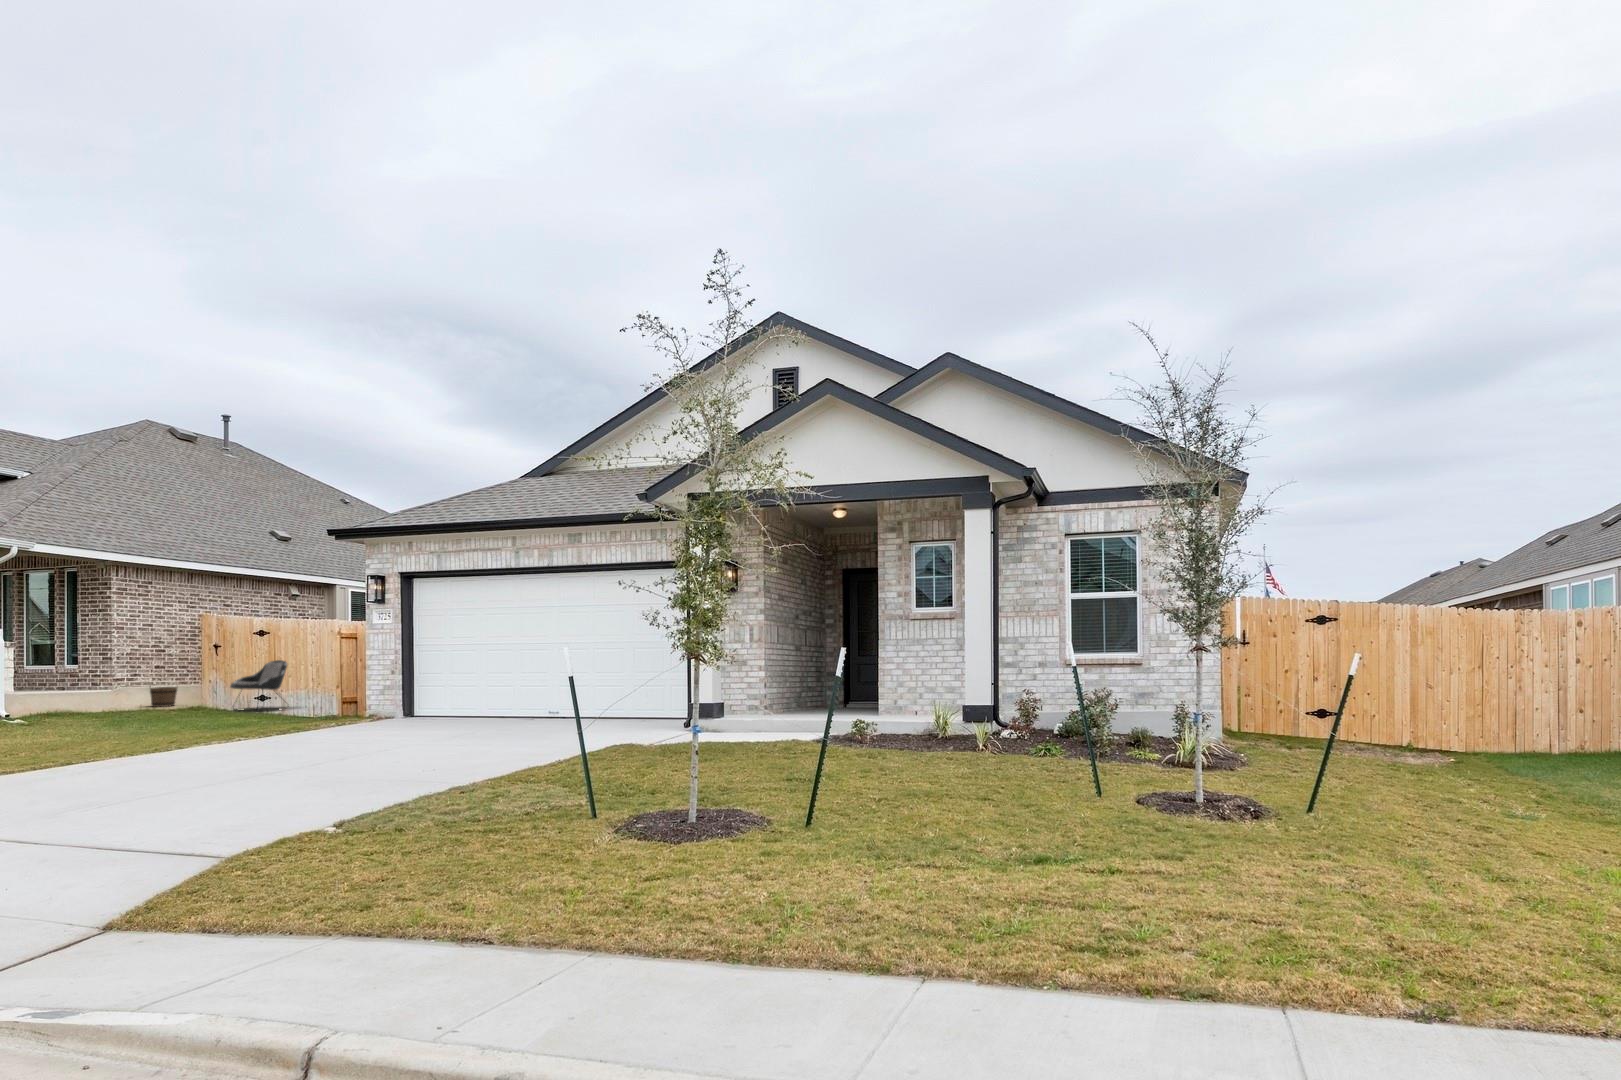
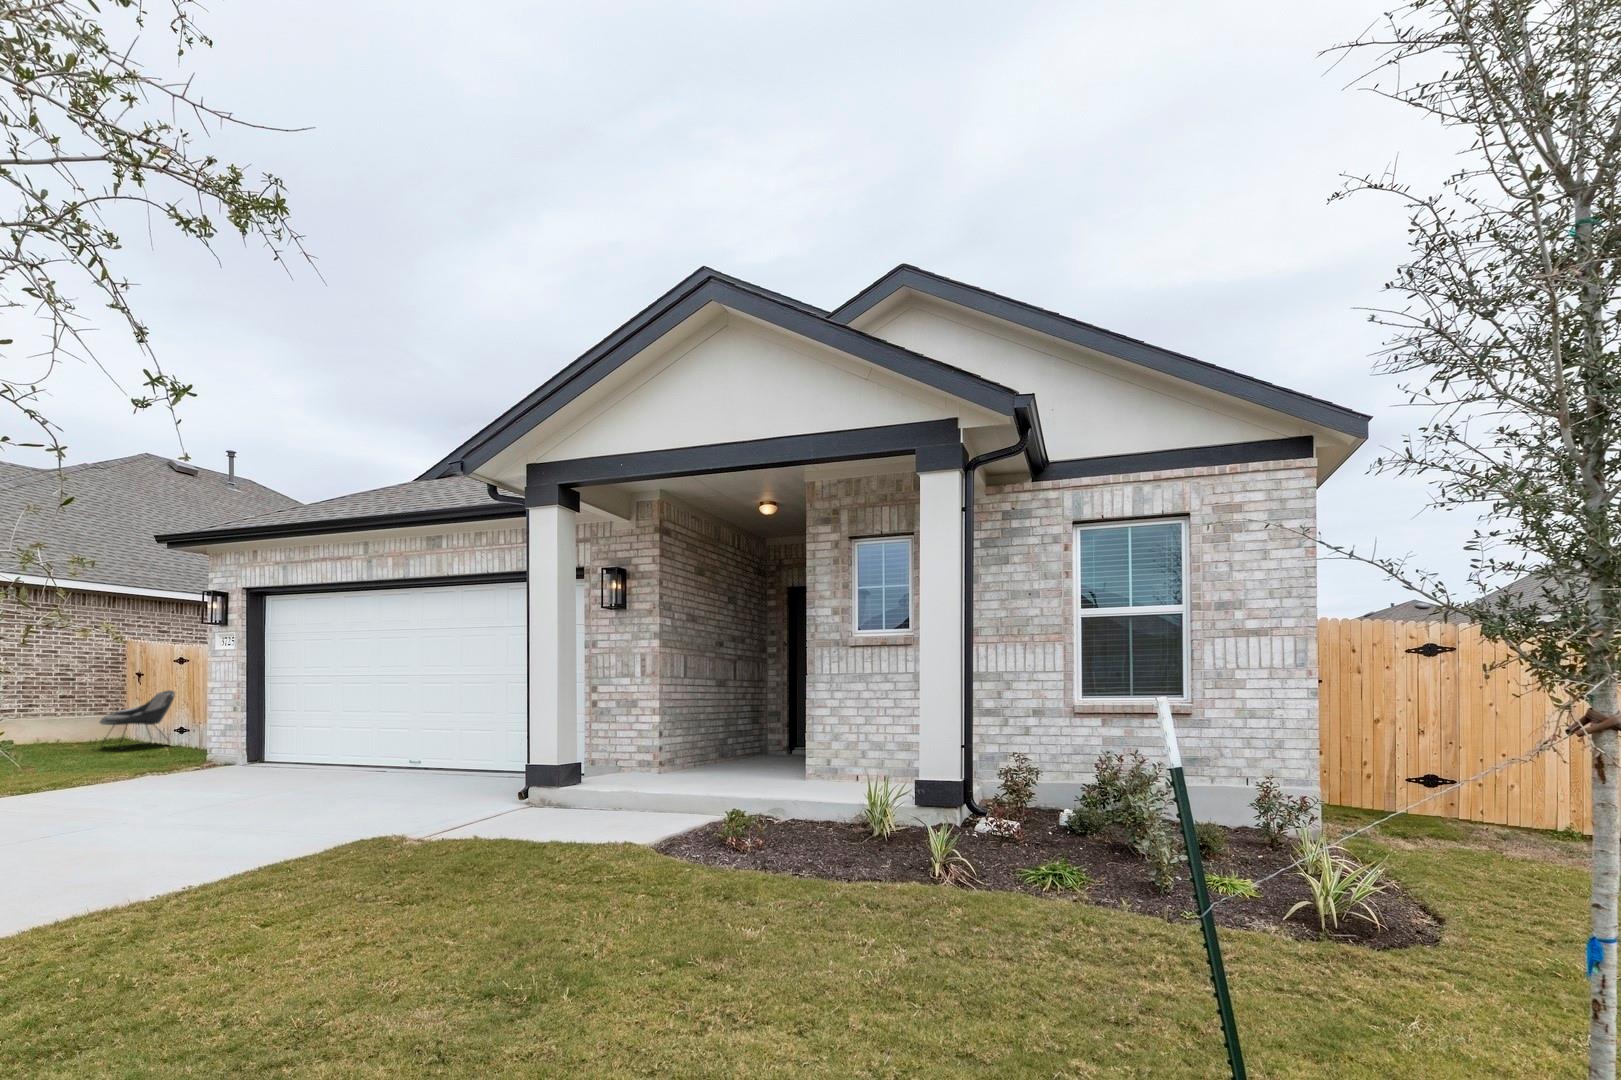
bucket: present [150,686,177,707] -> none [42,715,81,741]

